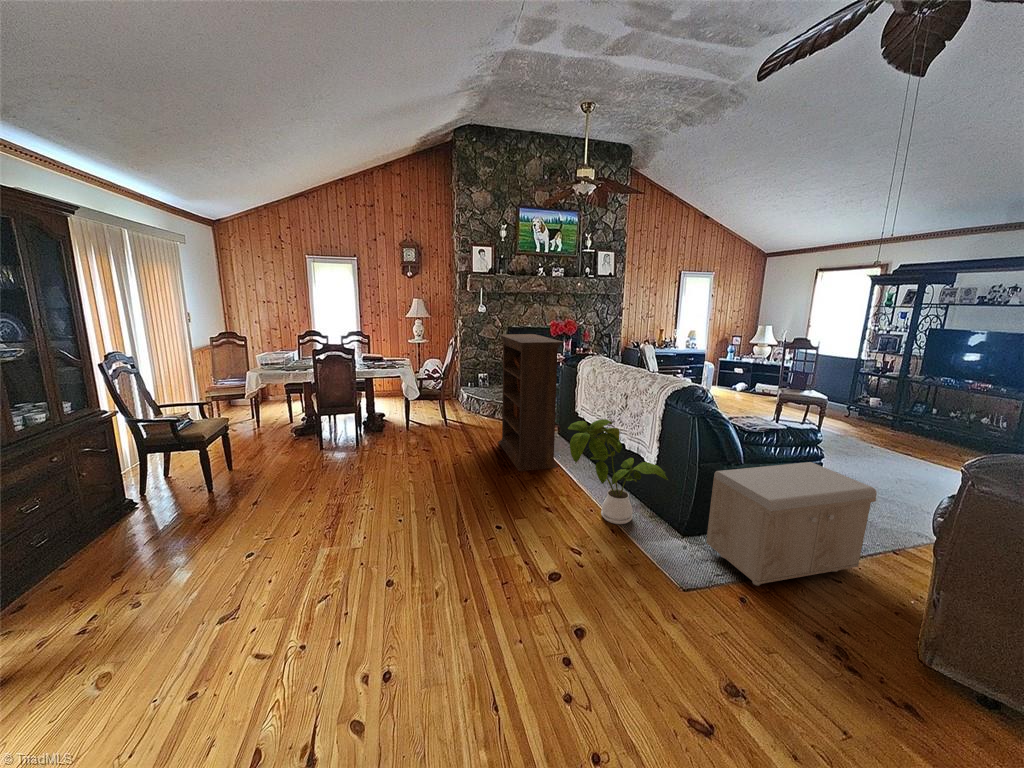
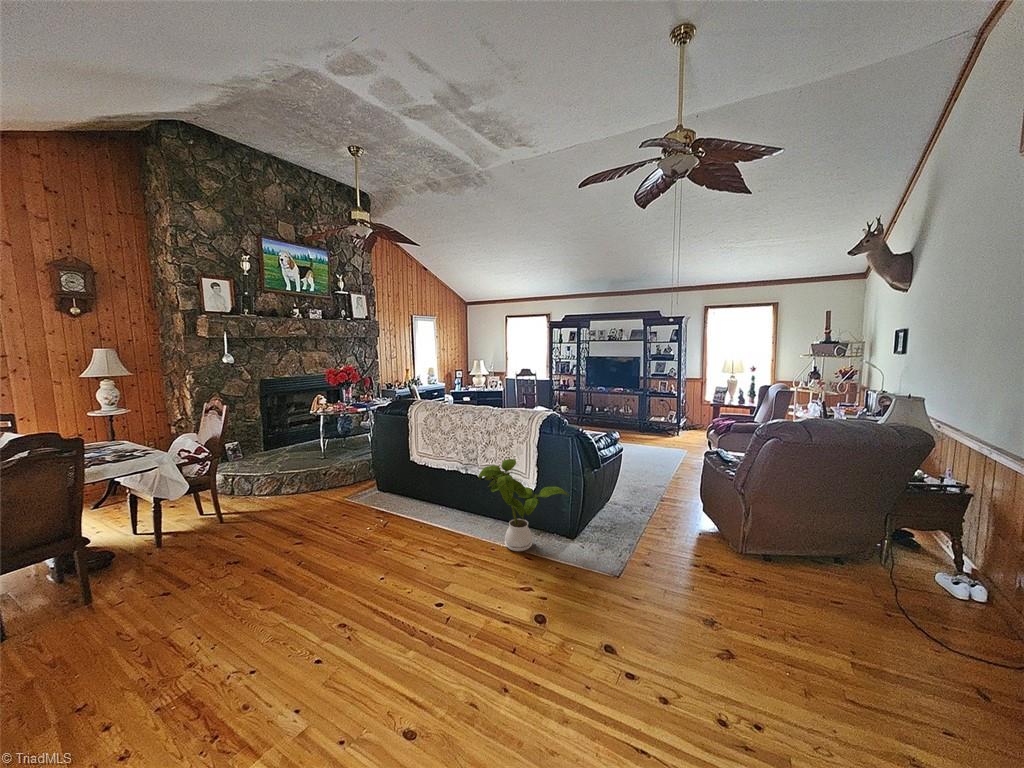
bookcase: present [499,334,564,471] -> none [315,386,421,541]
storage bench: present [706,462,877,586] -> none [594,456,667,551]

